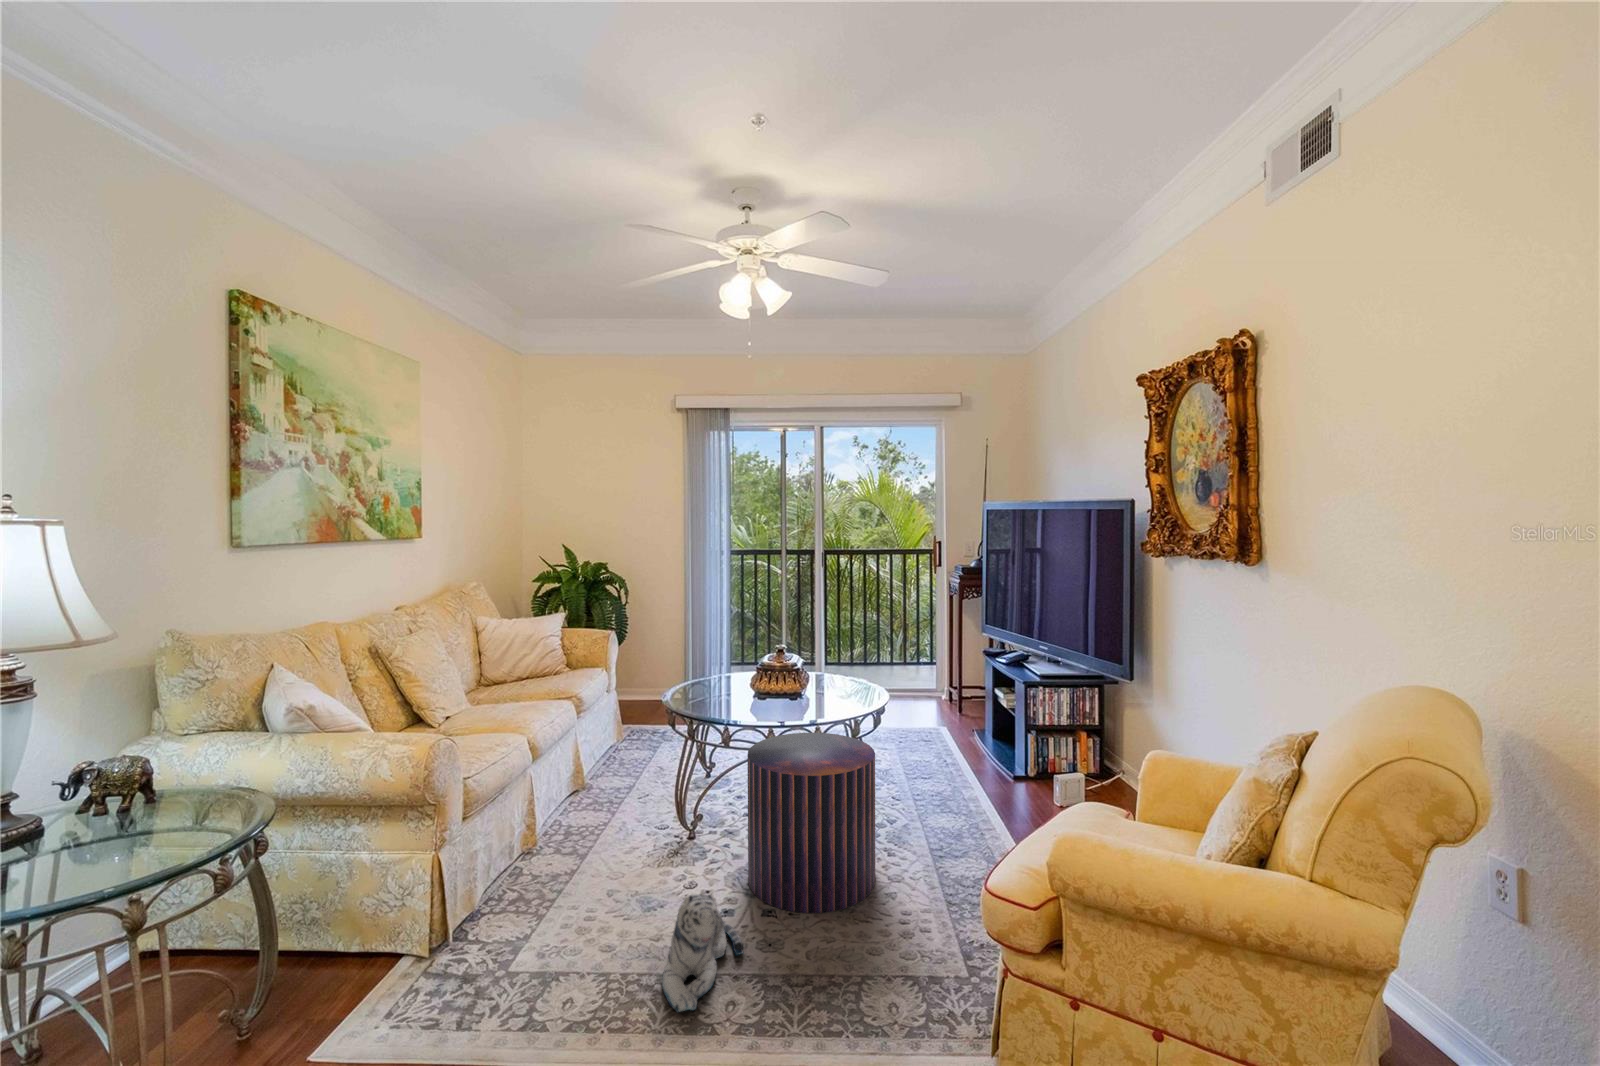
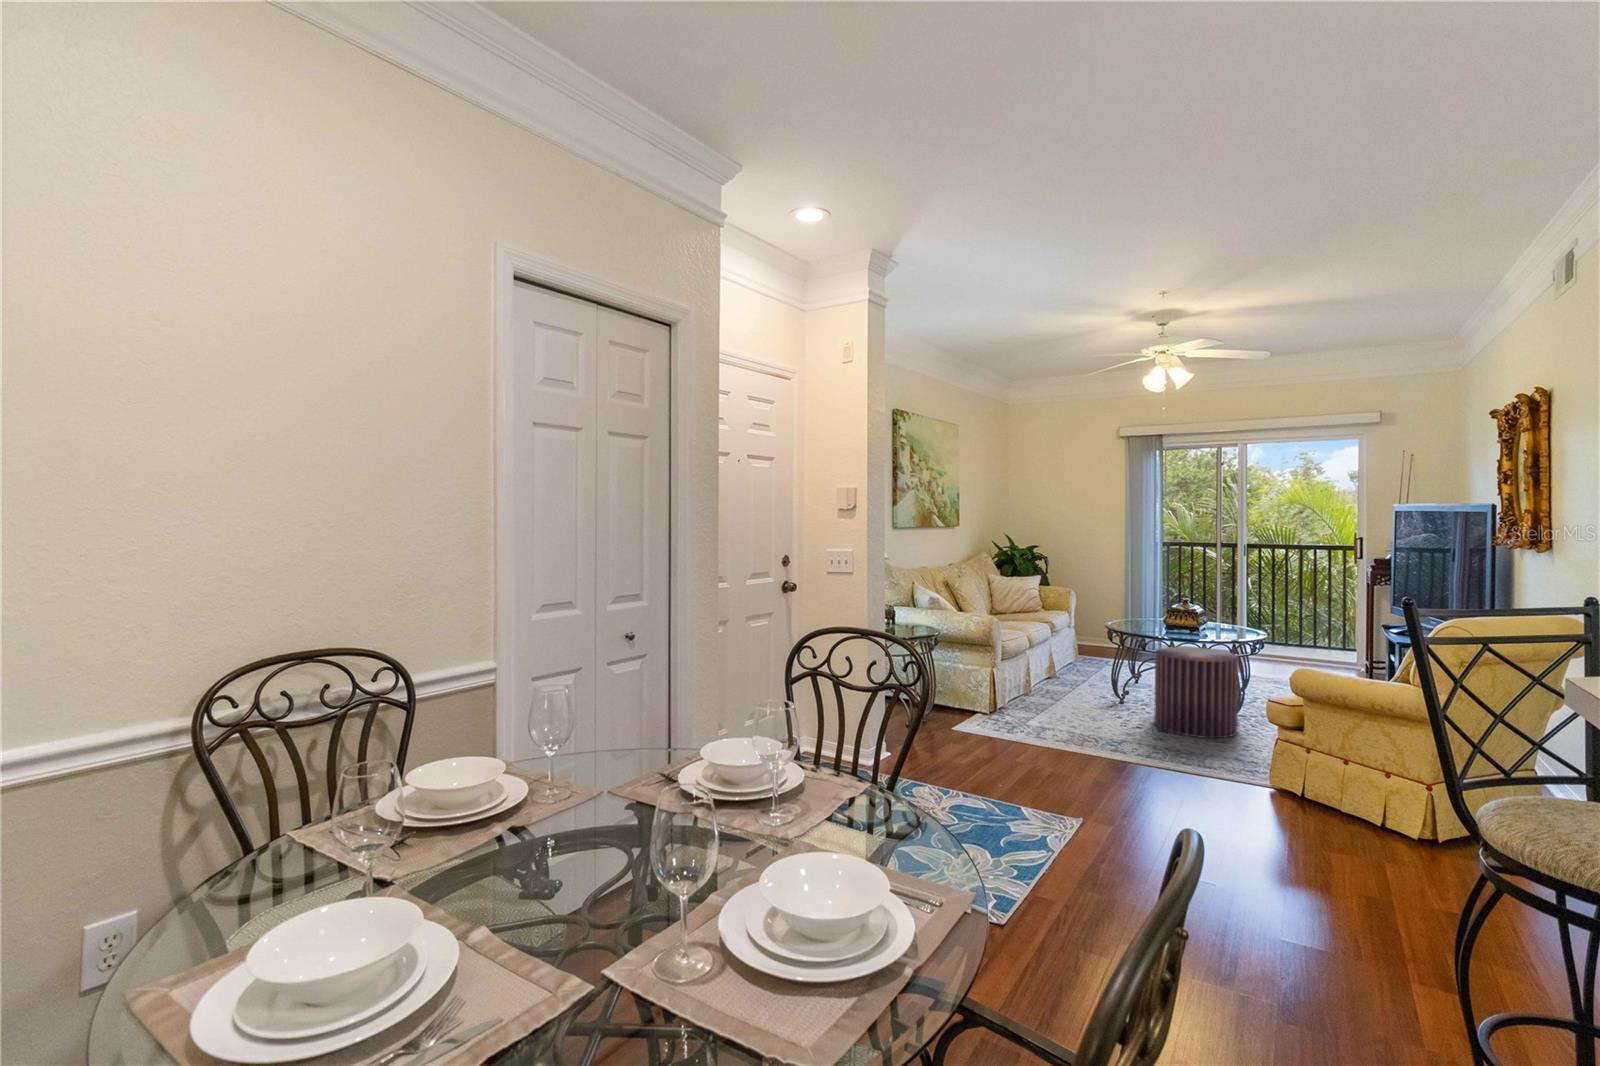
plush toy: present [662,894,743,1012] -> none [1102,701,1147,747]

